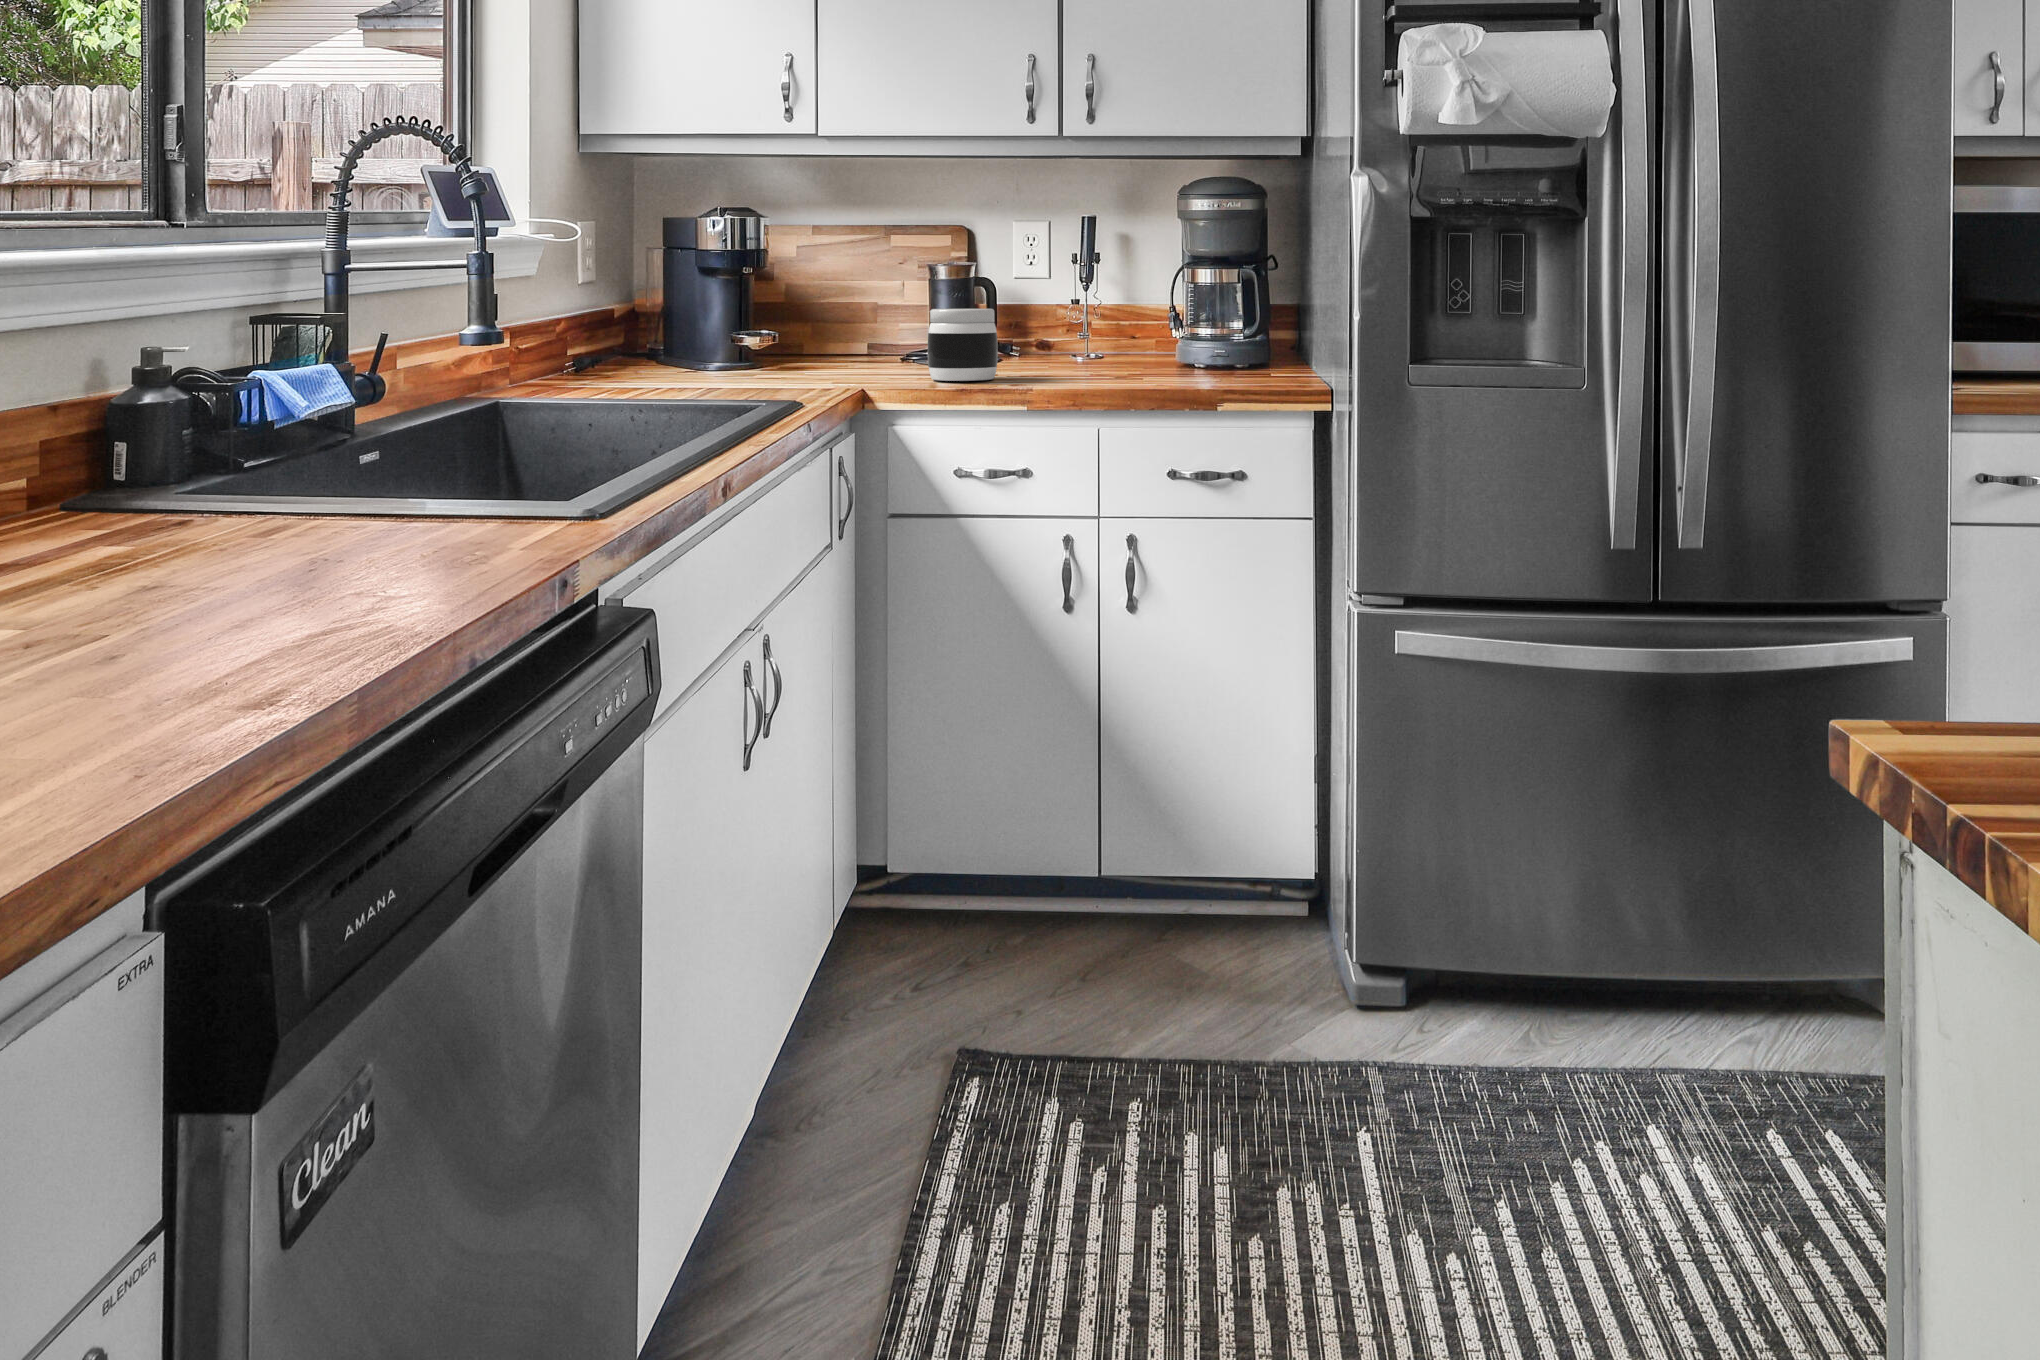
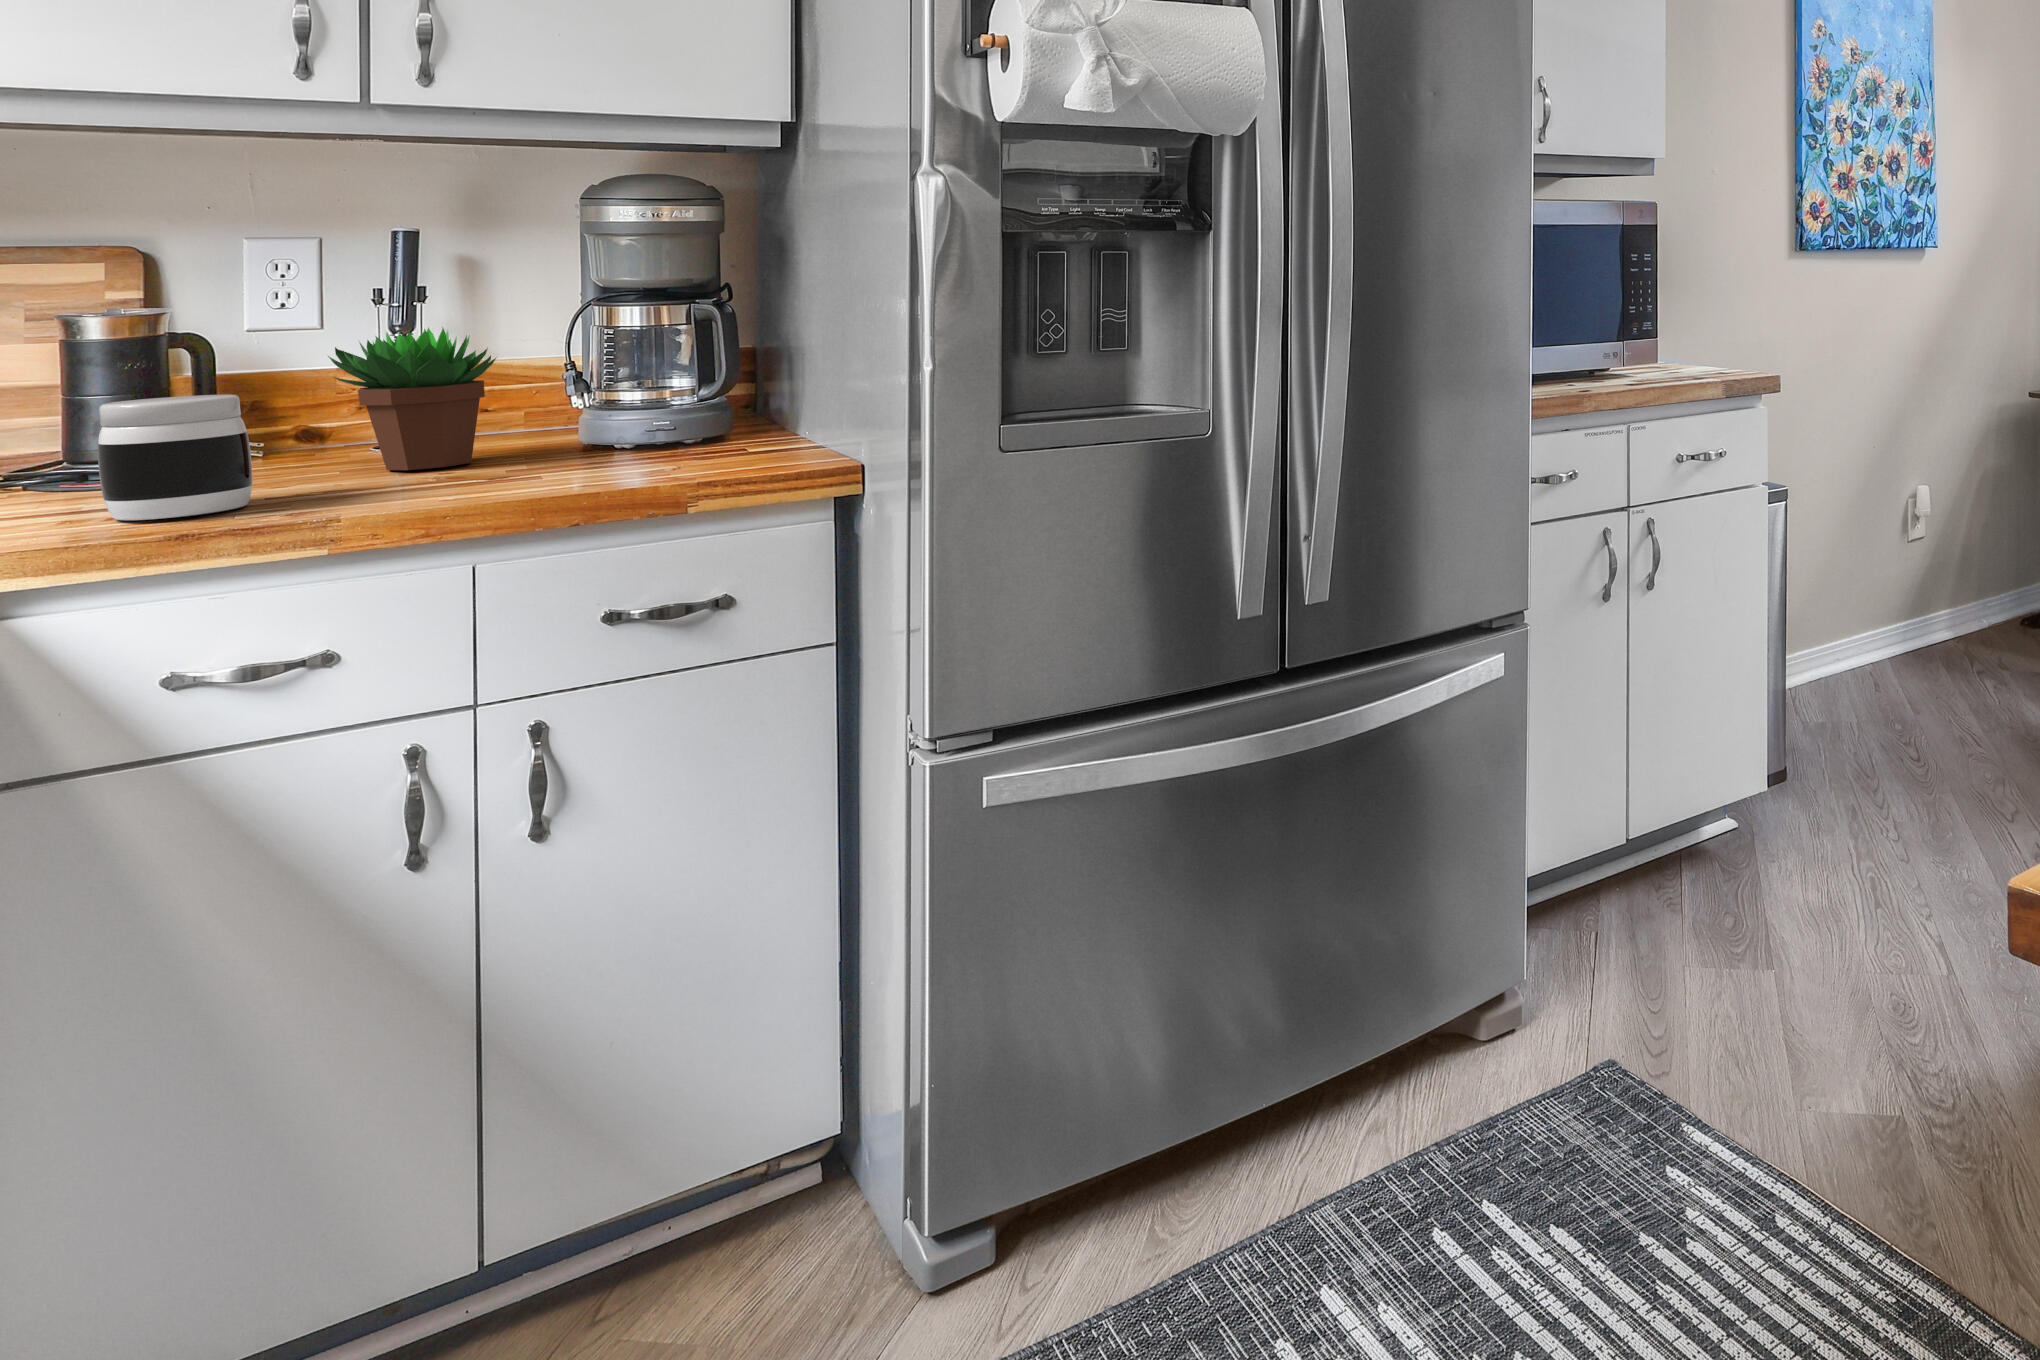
succulent plant: none [1040,273,1133,370] -> present [328,327,496,470]

